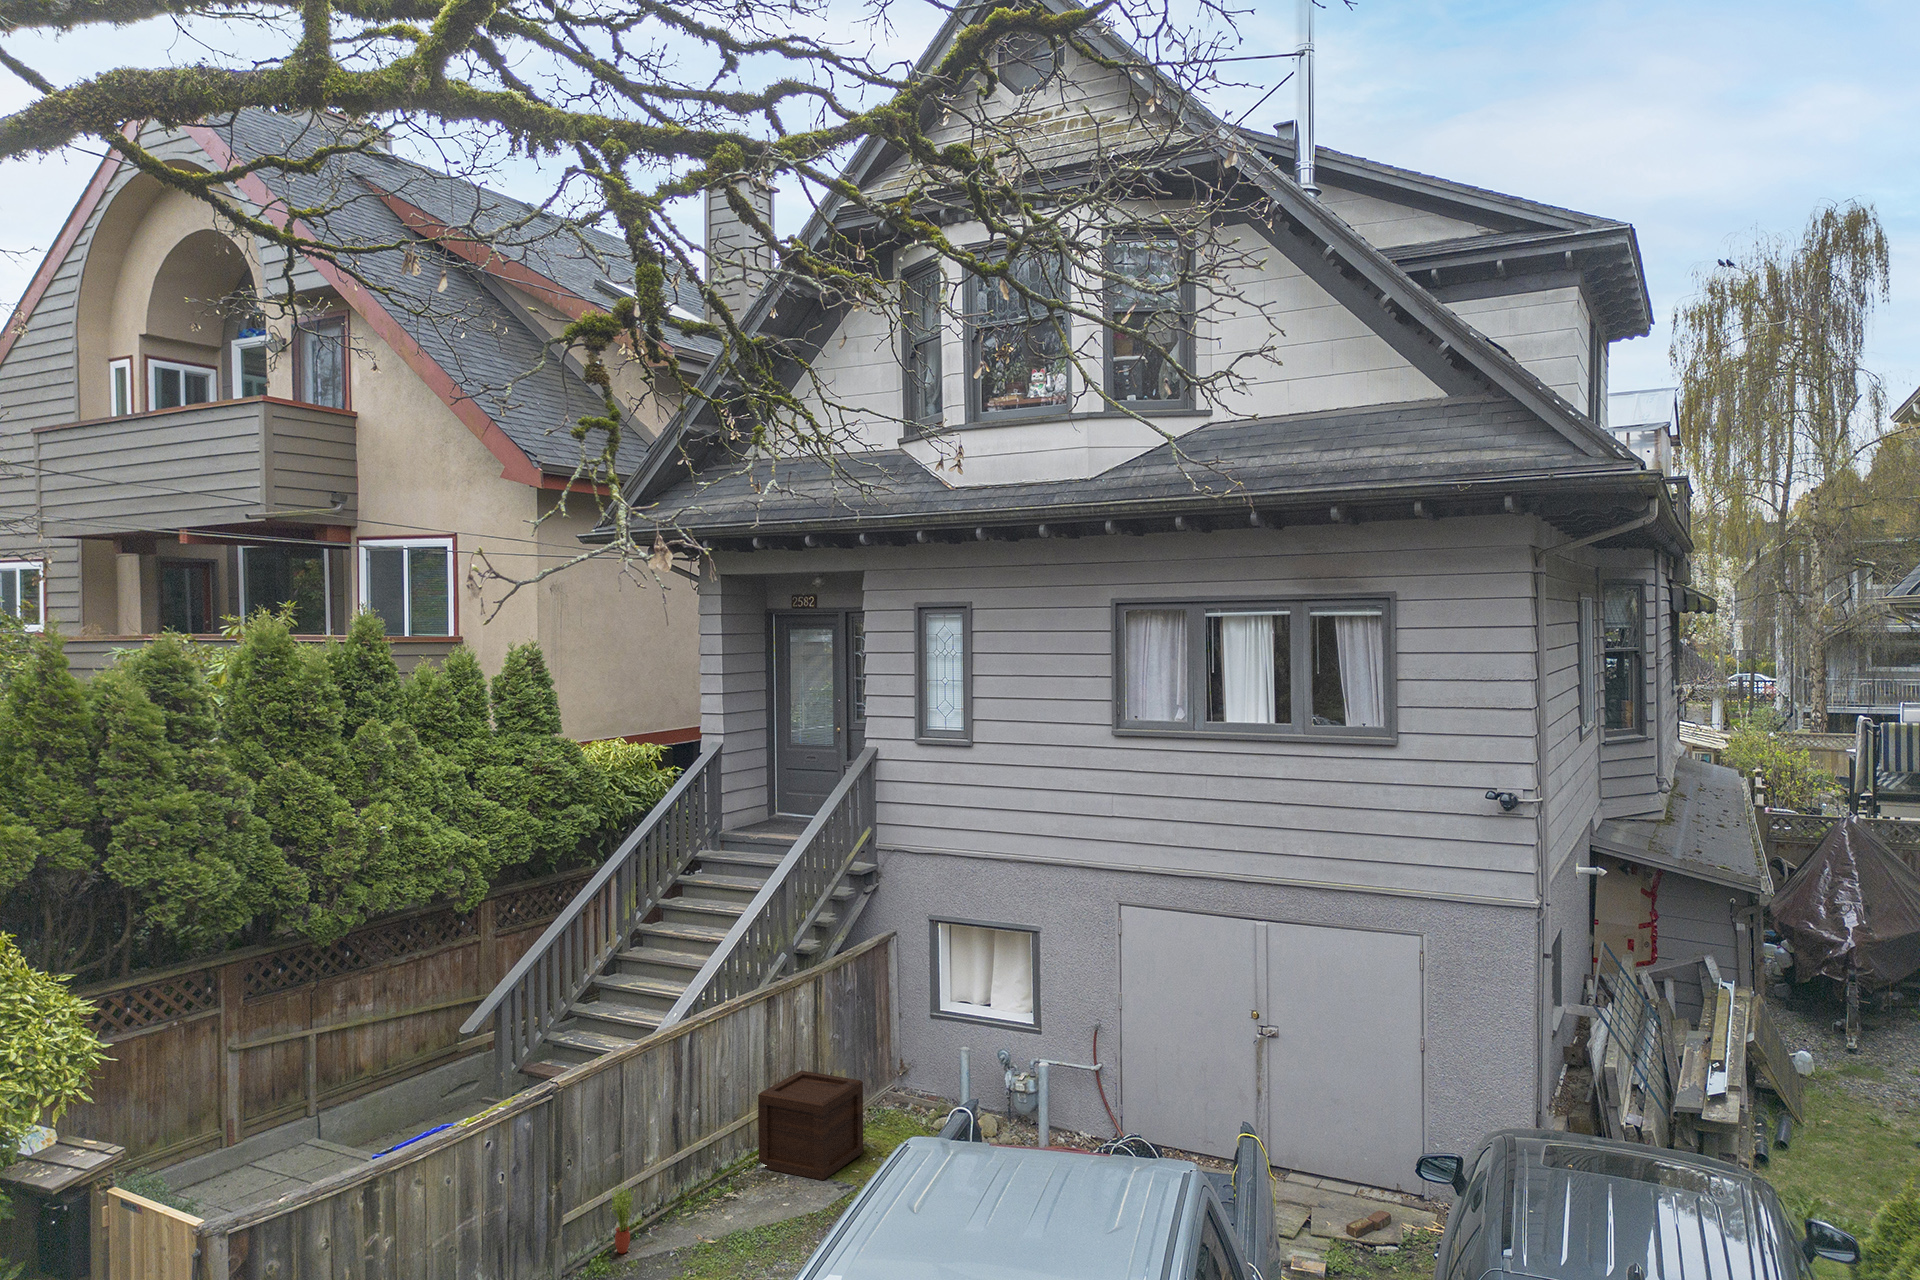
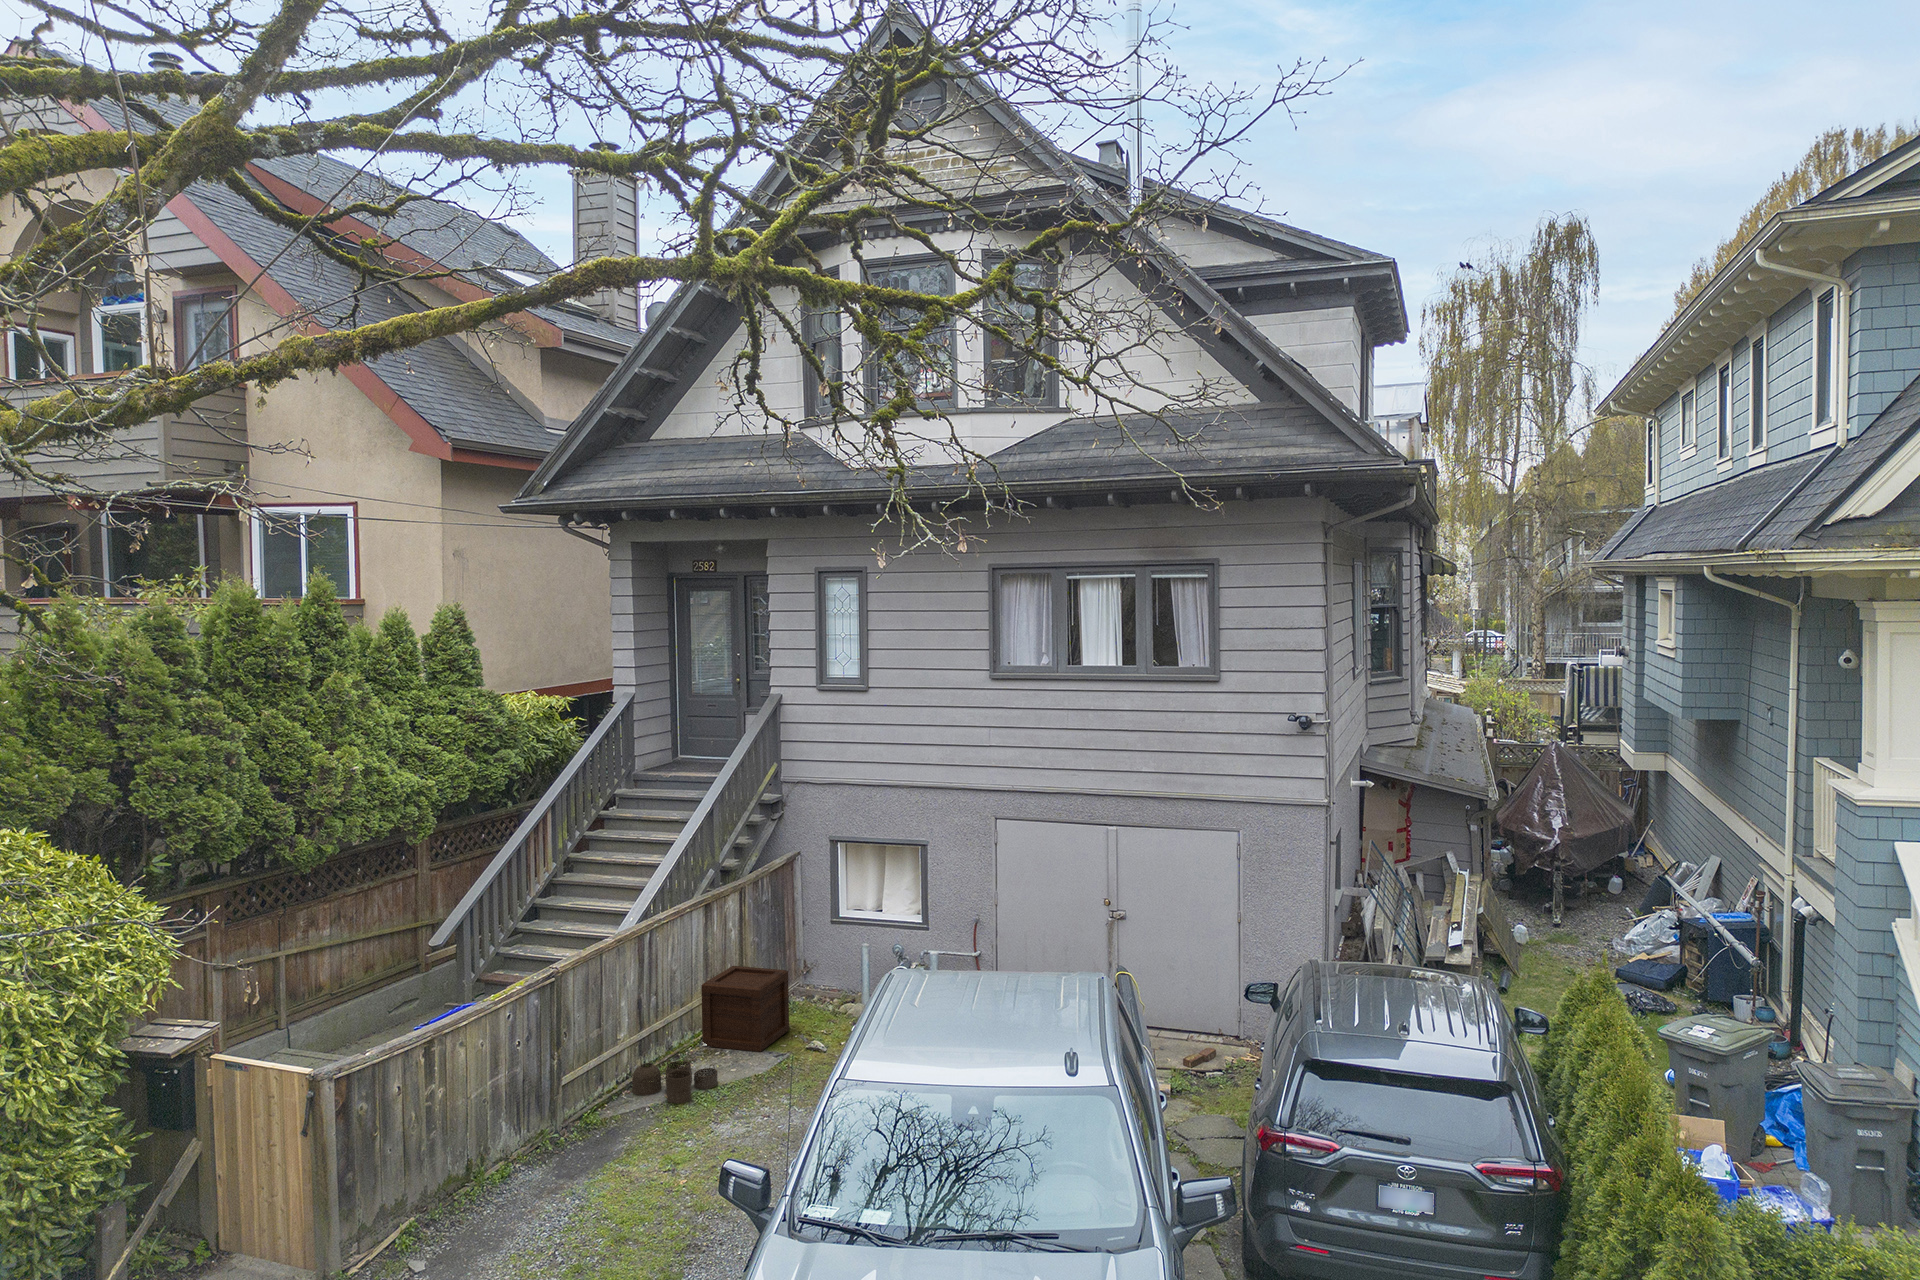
potted plant: present [611,1184,636,1253] -> none [596,1056,616,1113]
woven basket: none [660,1189,762,1248] -> present [632,1059,718,1103]

